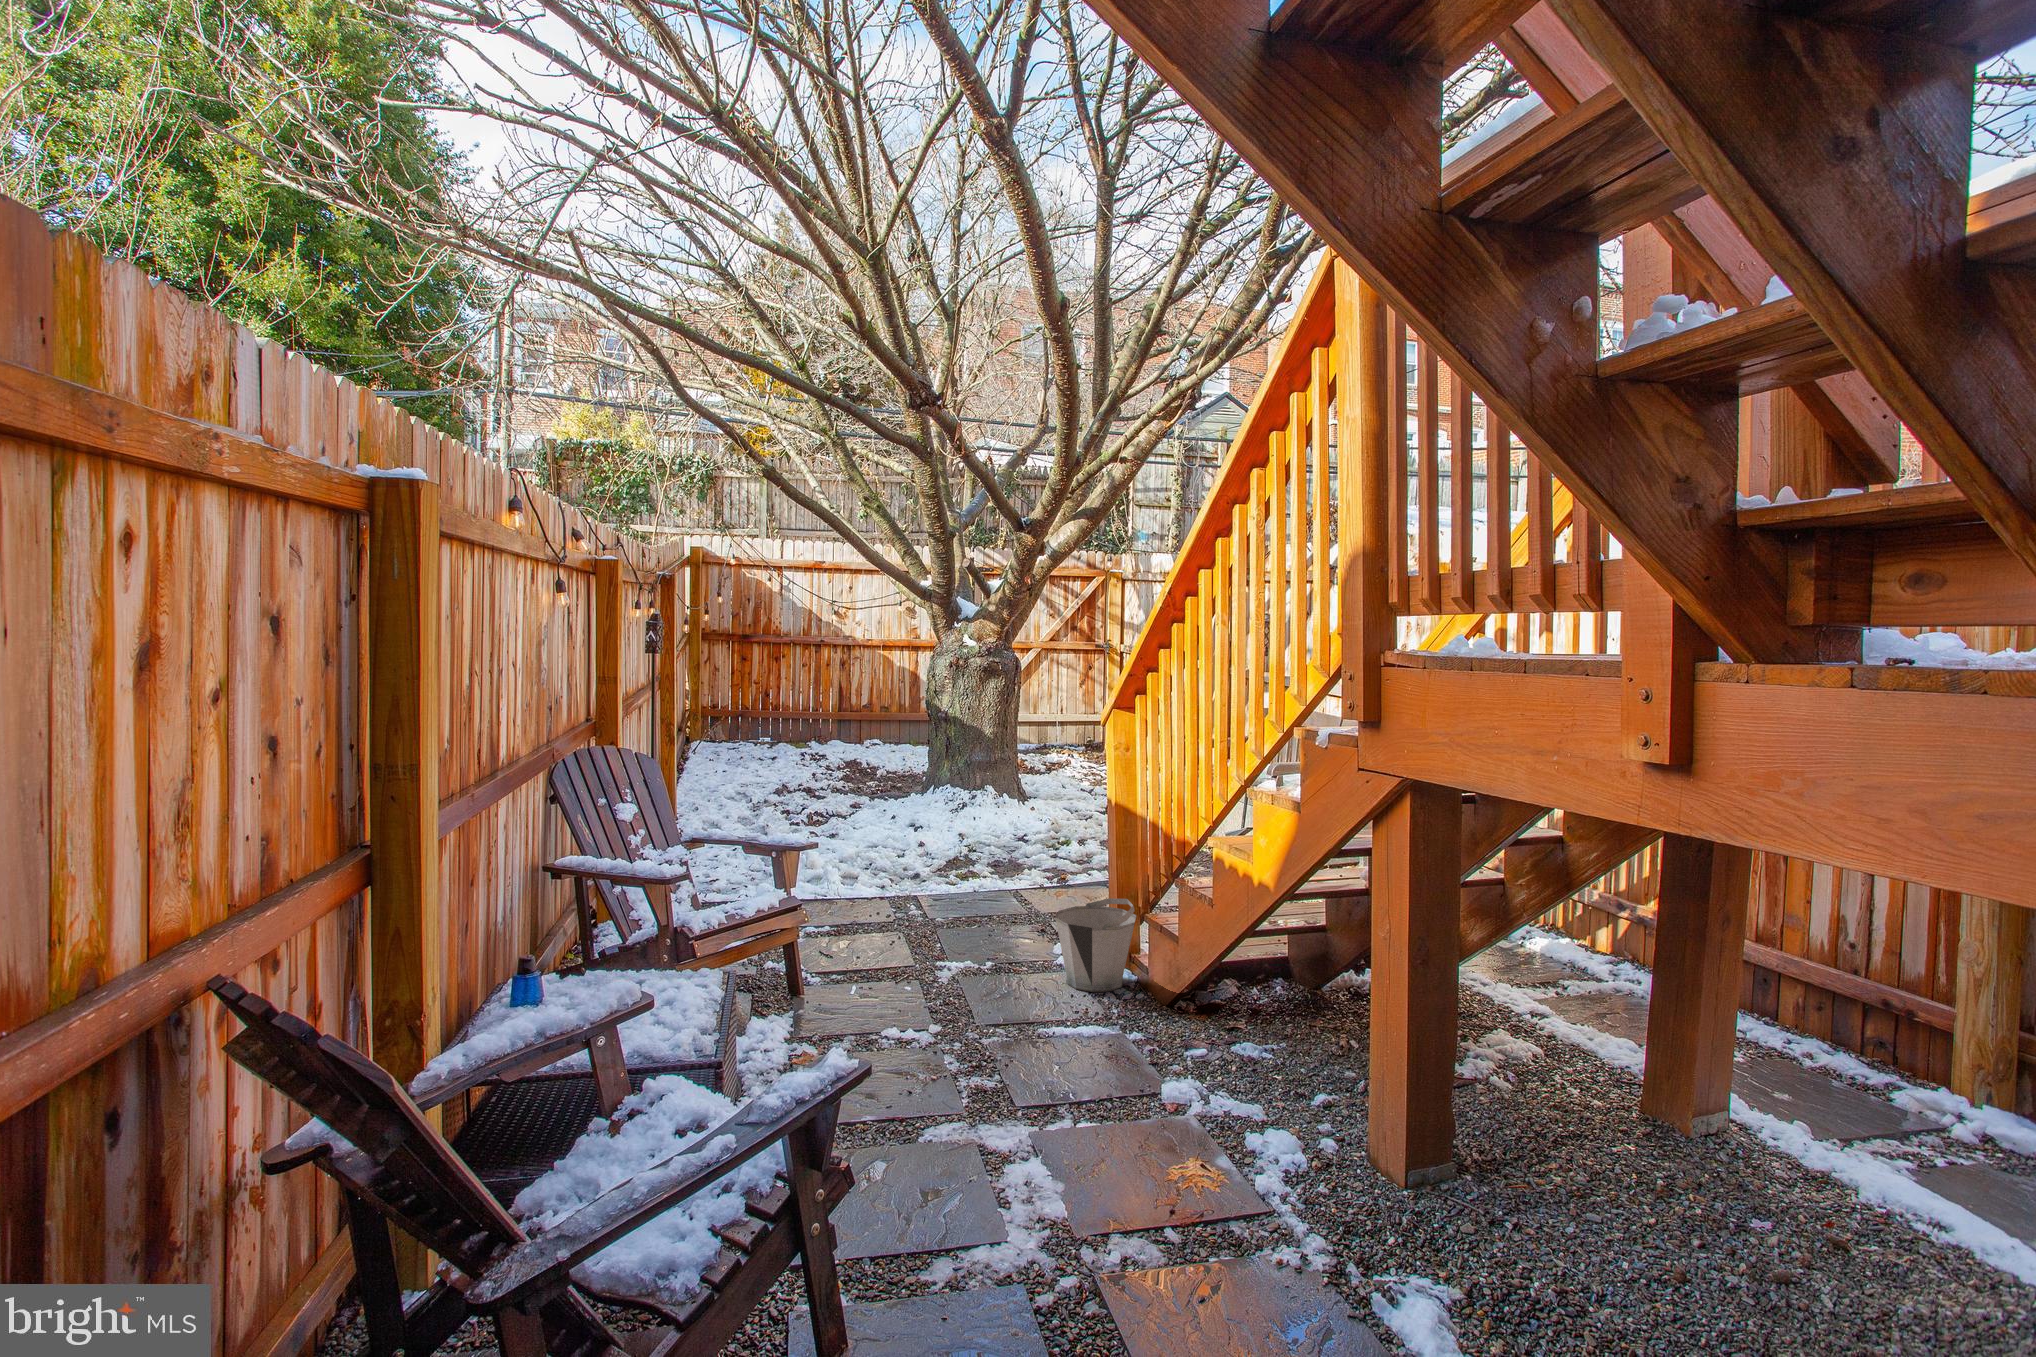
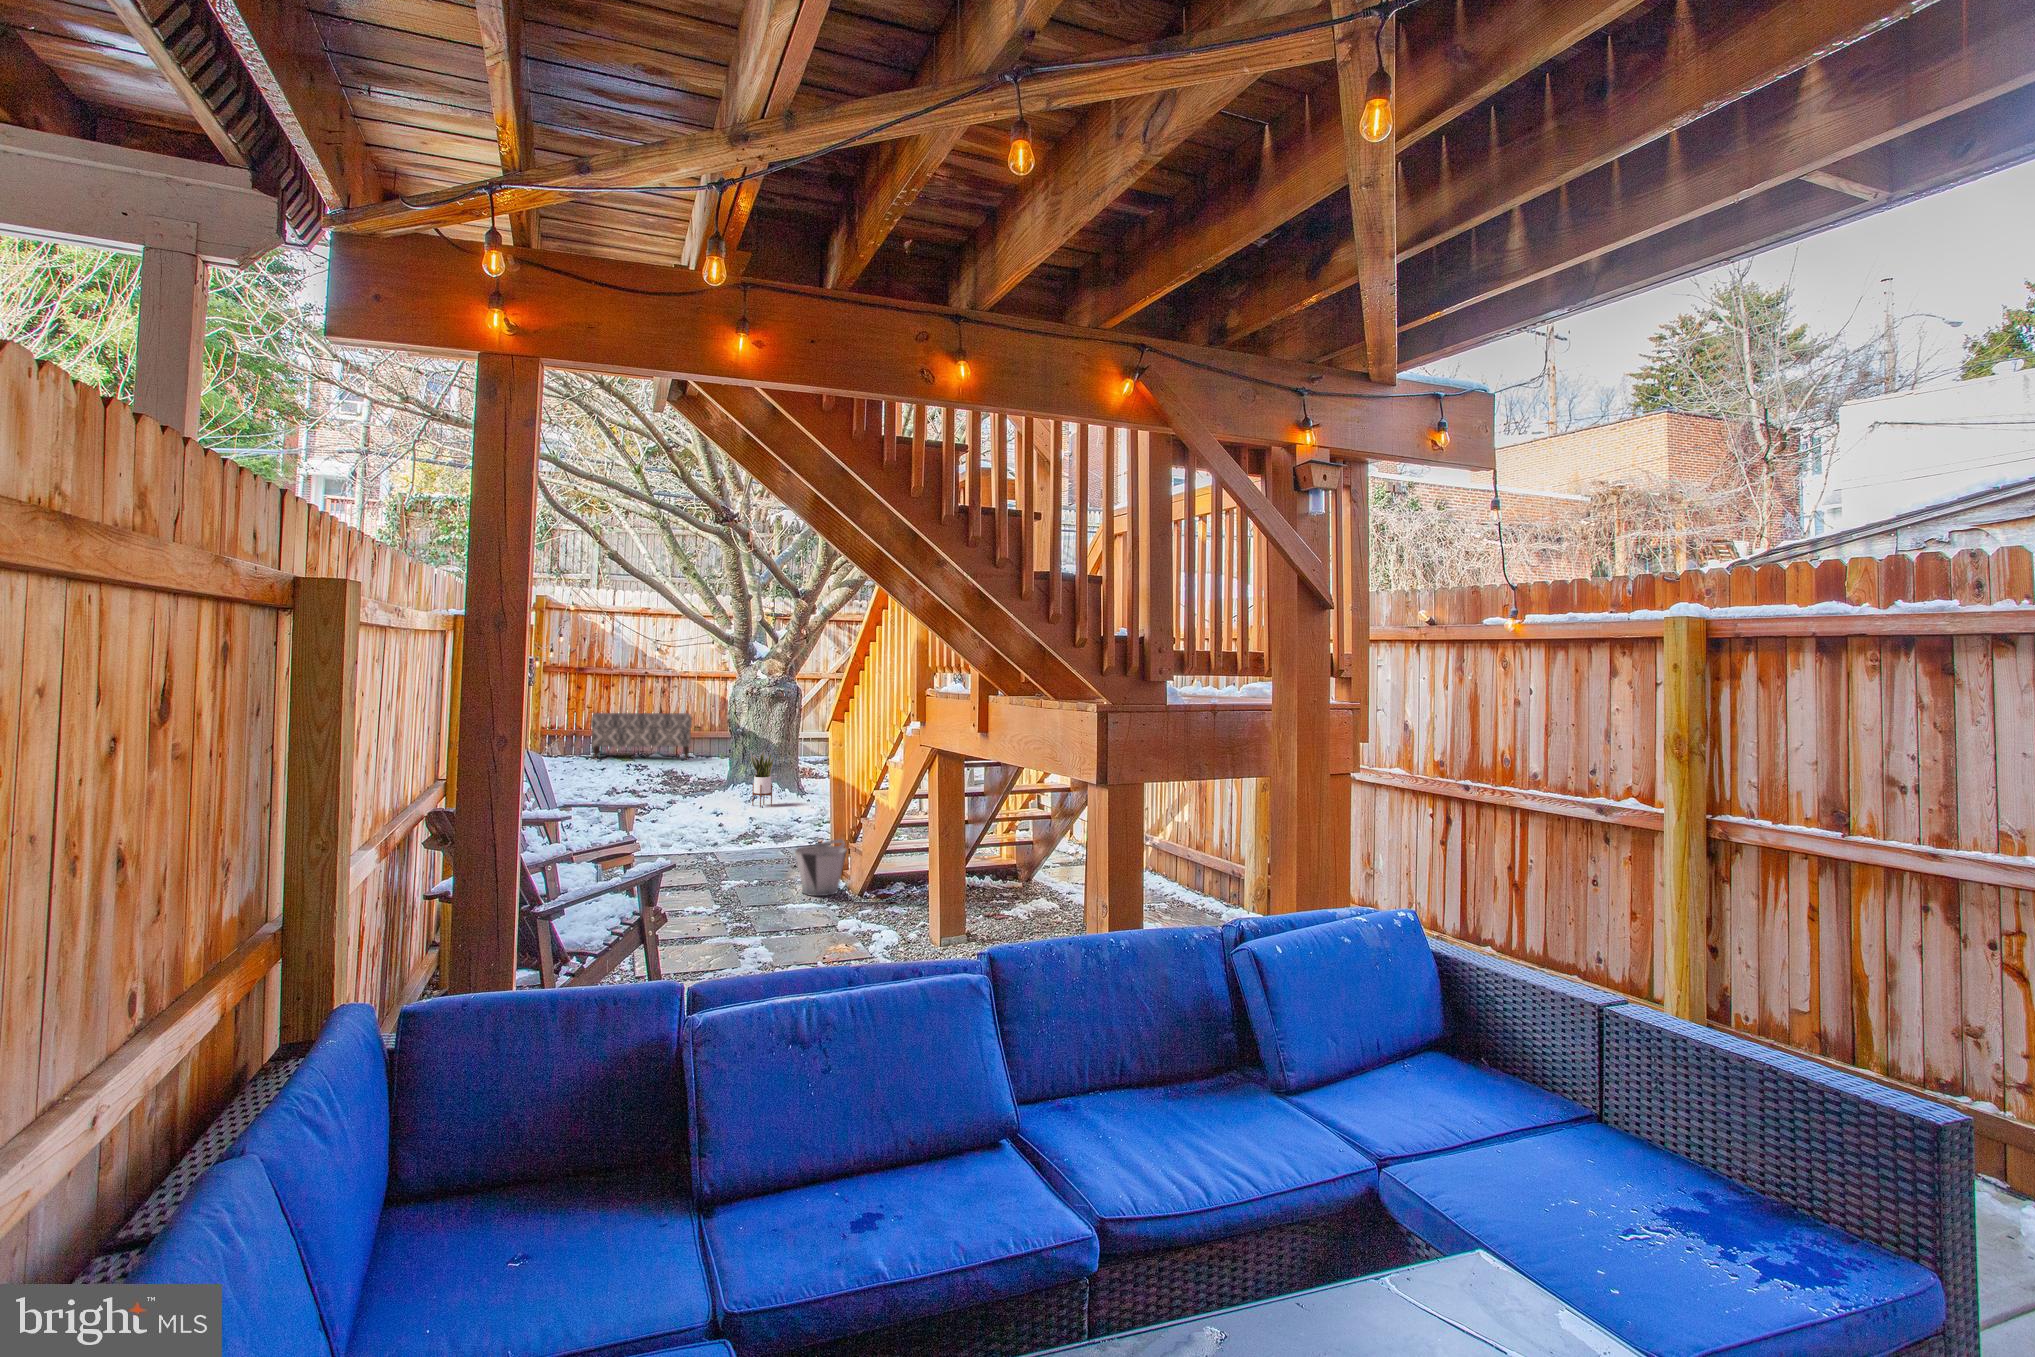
bench: none [759,690,877,749] -> present [591,713,692,760]
potted plant: none [956,741,987,818] -> present [750,750,774,807]

